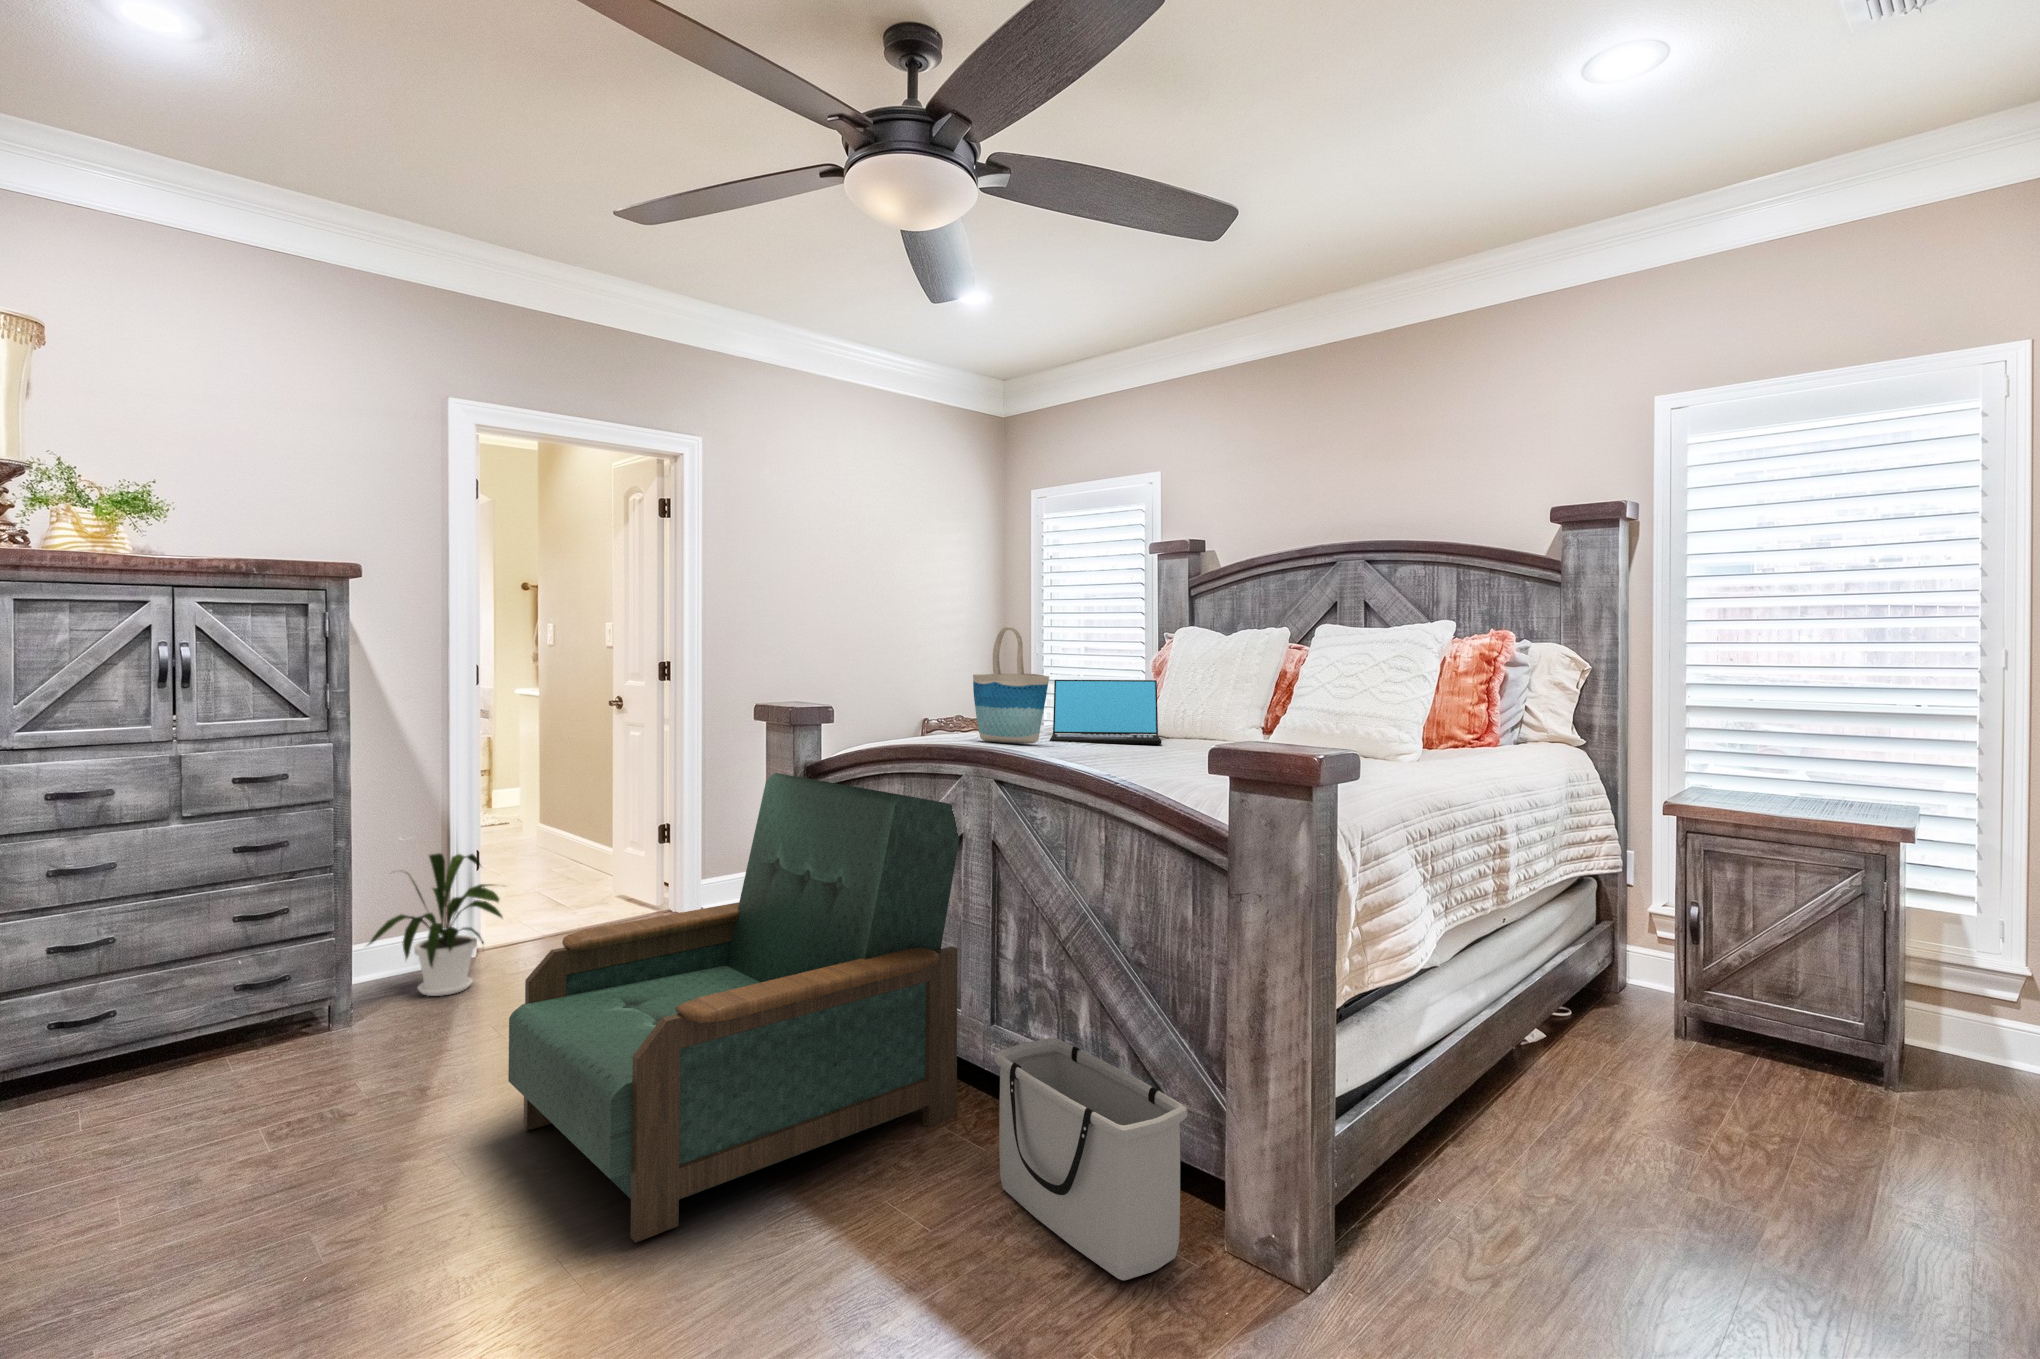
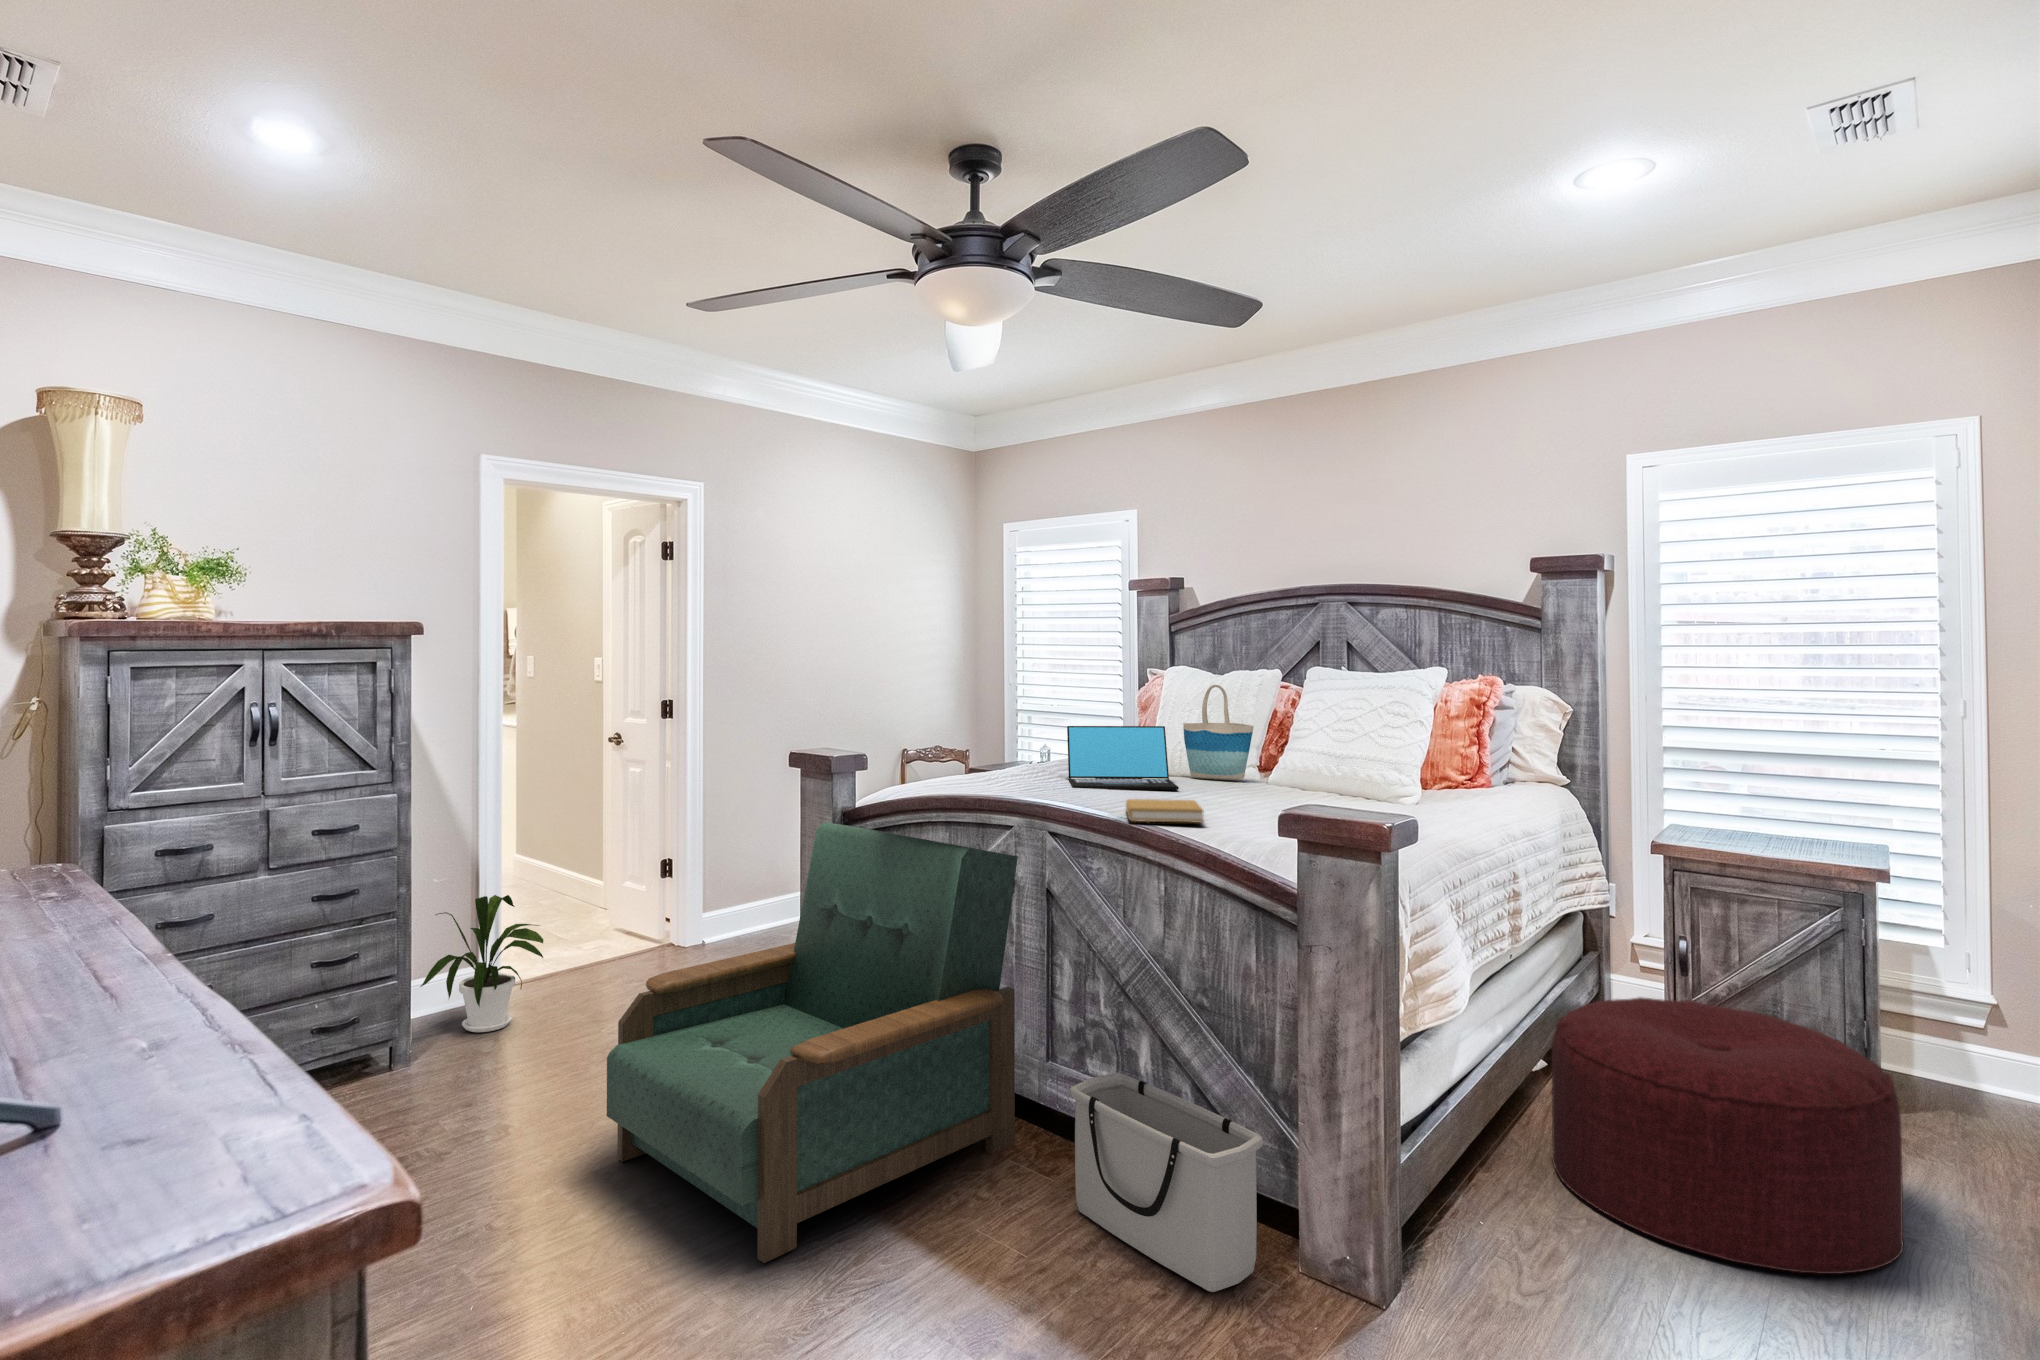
tote bag: present [973,627,1049,743] -> present [1183,685,1254,780]
book: none [1074,746,1158,768] -> present [1126,799,1204,823]
ottoman: none [1535,963,1909,1267] -> present [1552,997,1904,1274]

